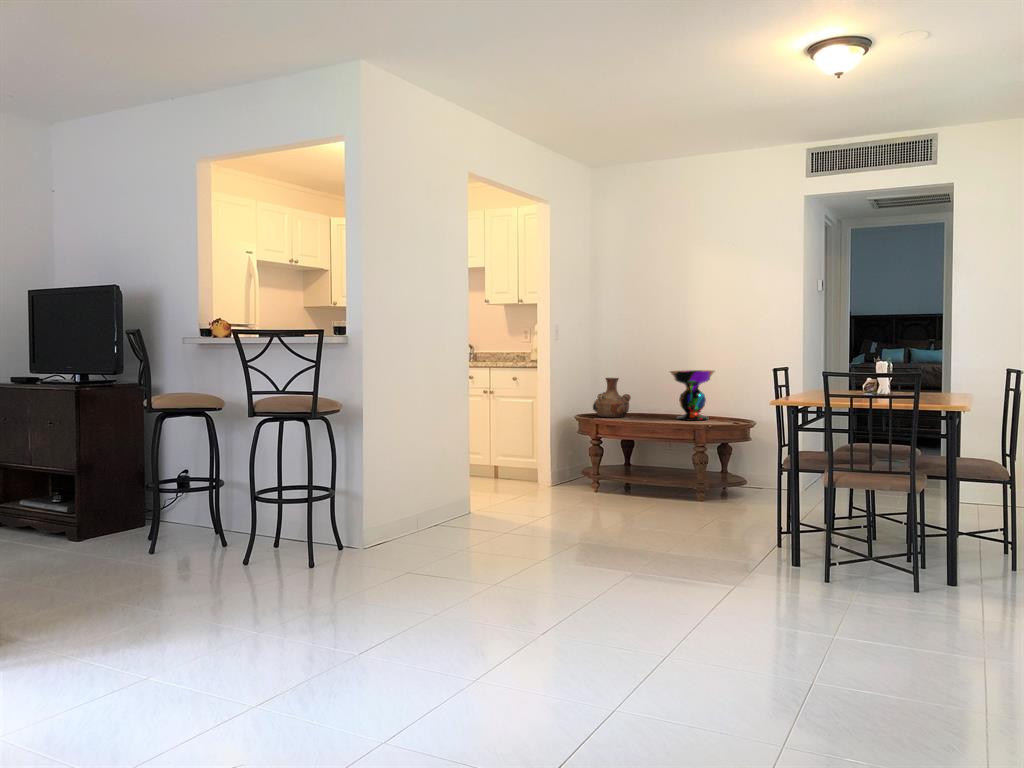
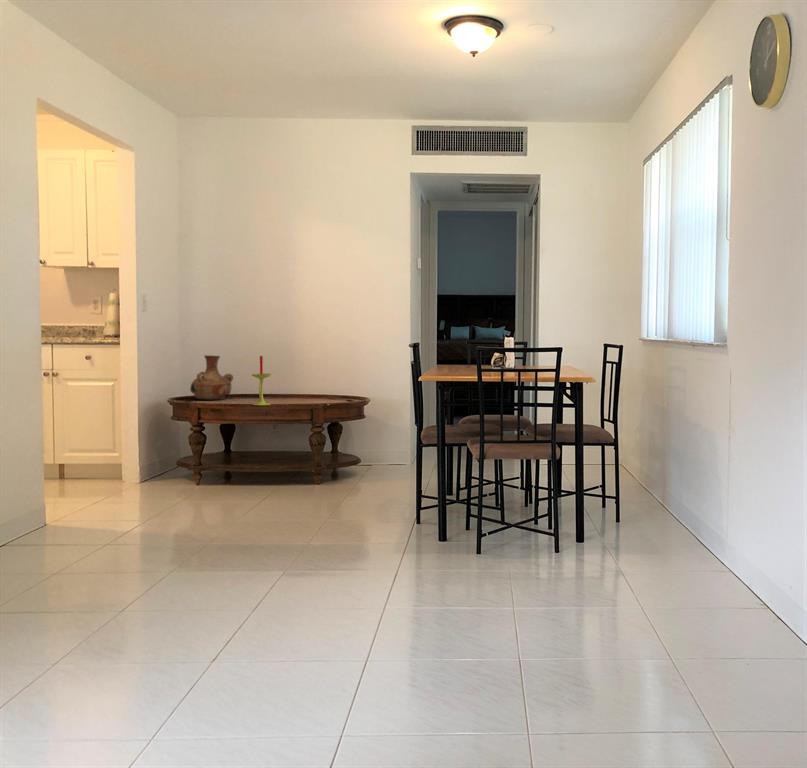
decorative bowl: present [670,370,715,421] -> none [278,348,327,402]
candle: none [641,377,659,424] -> present [252,356,271,405]

